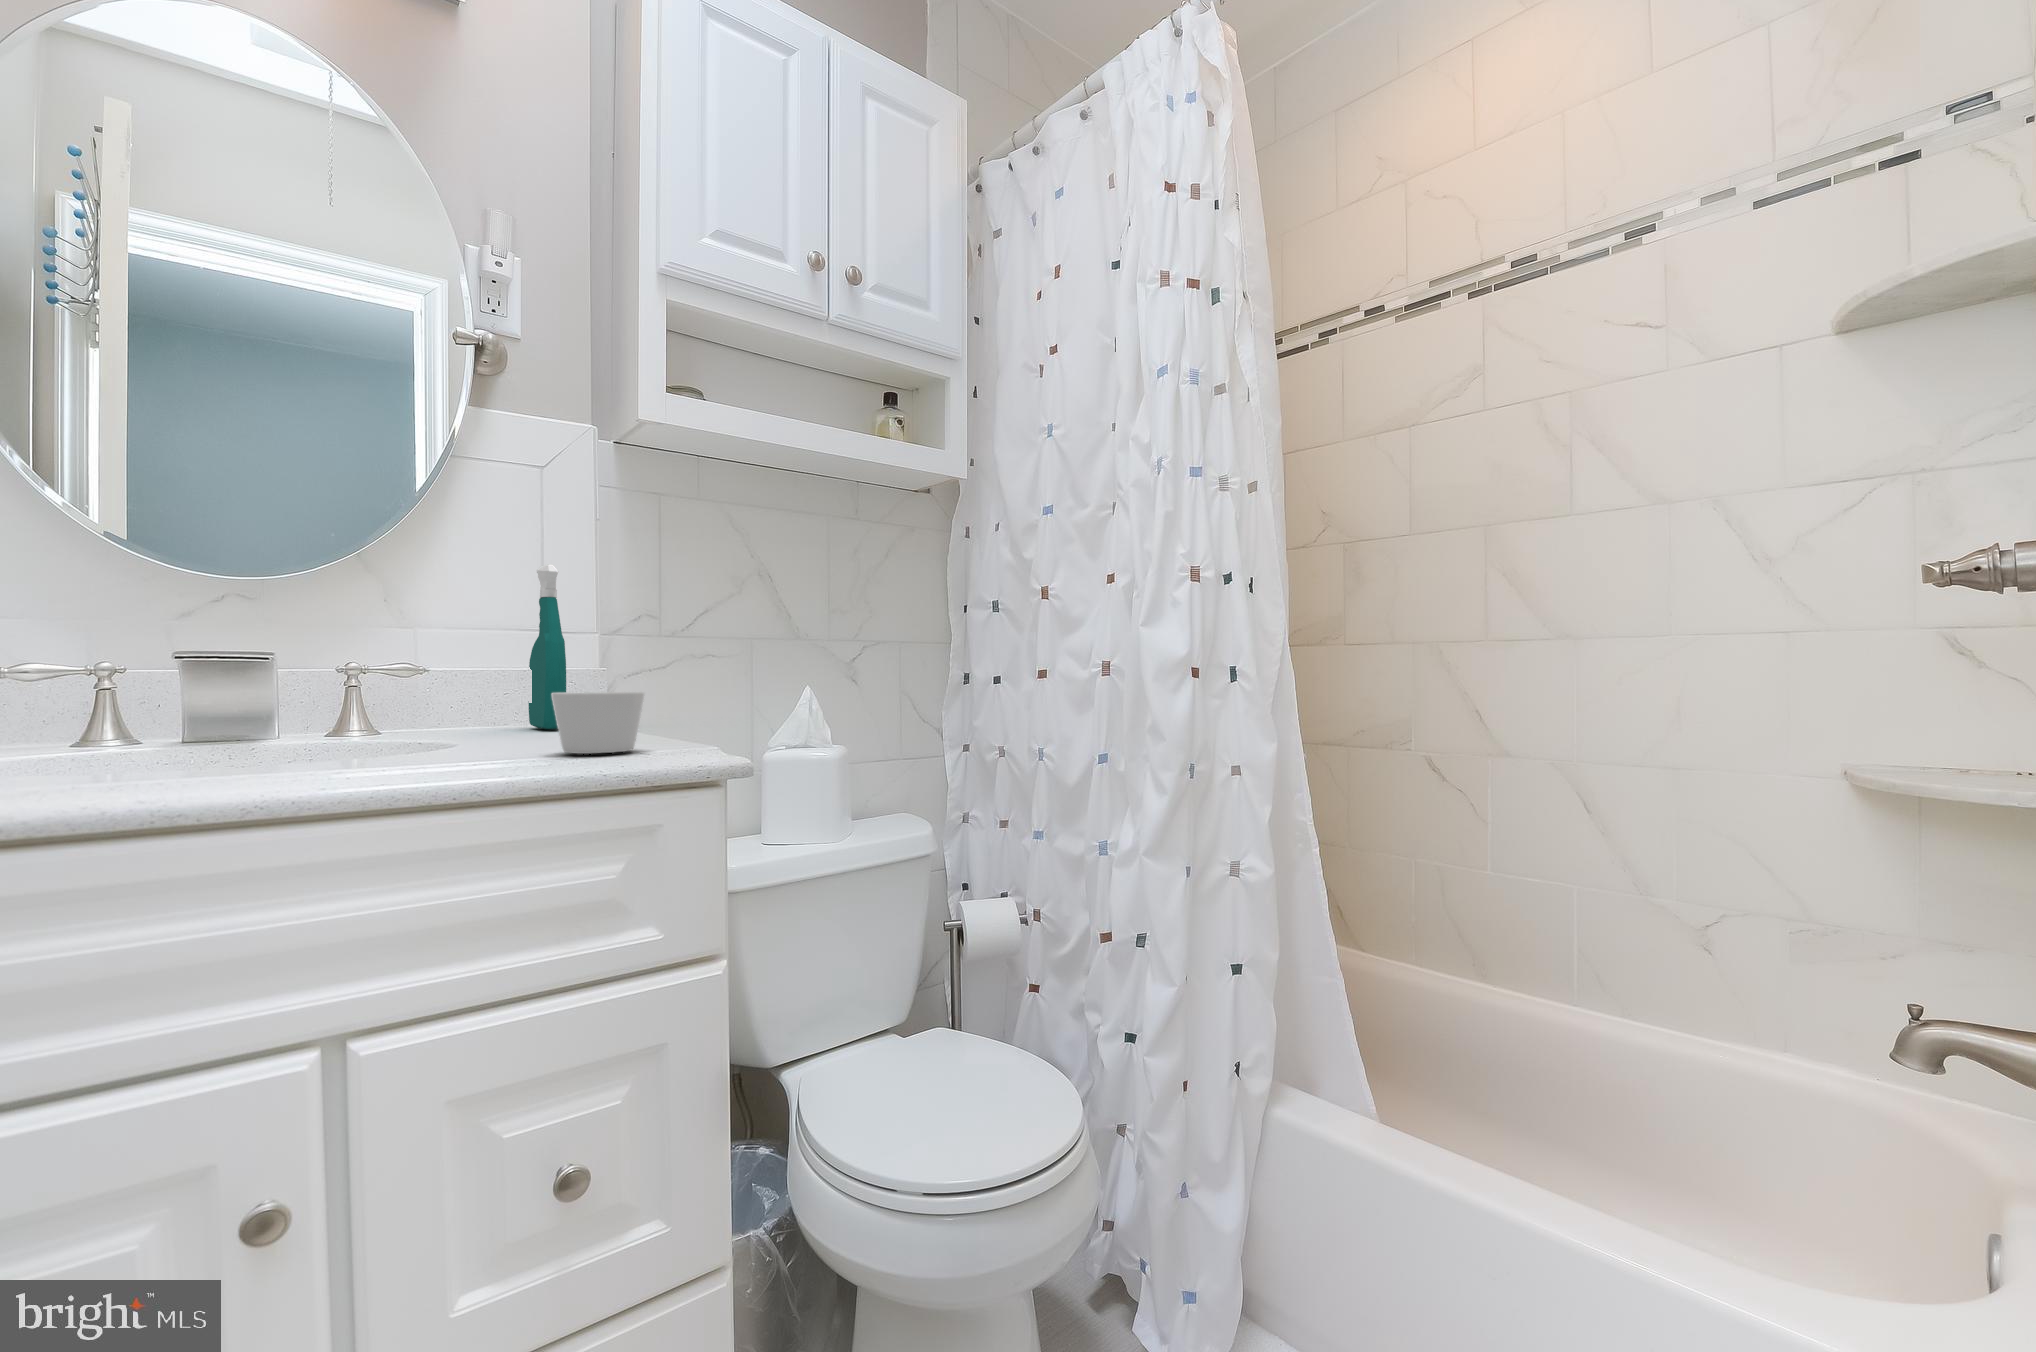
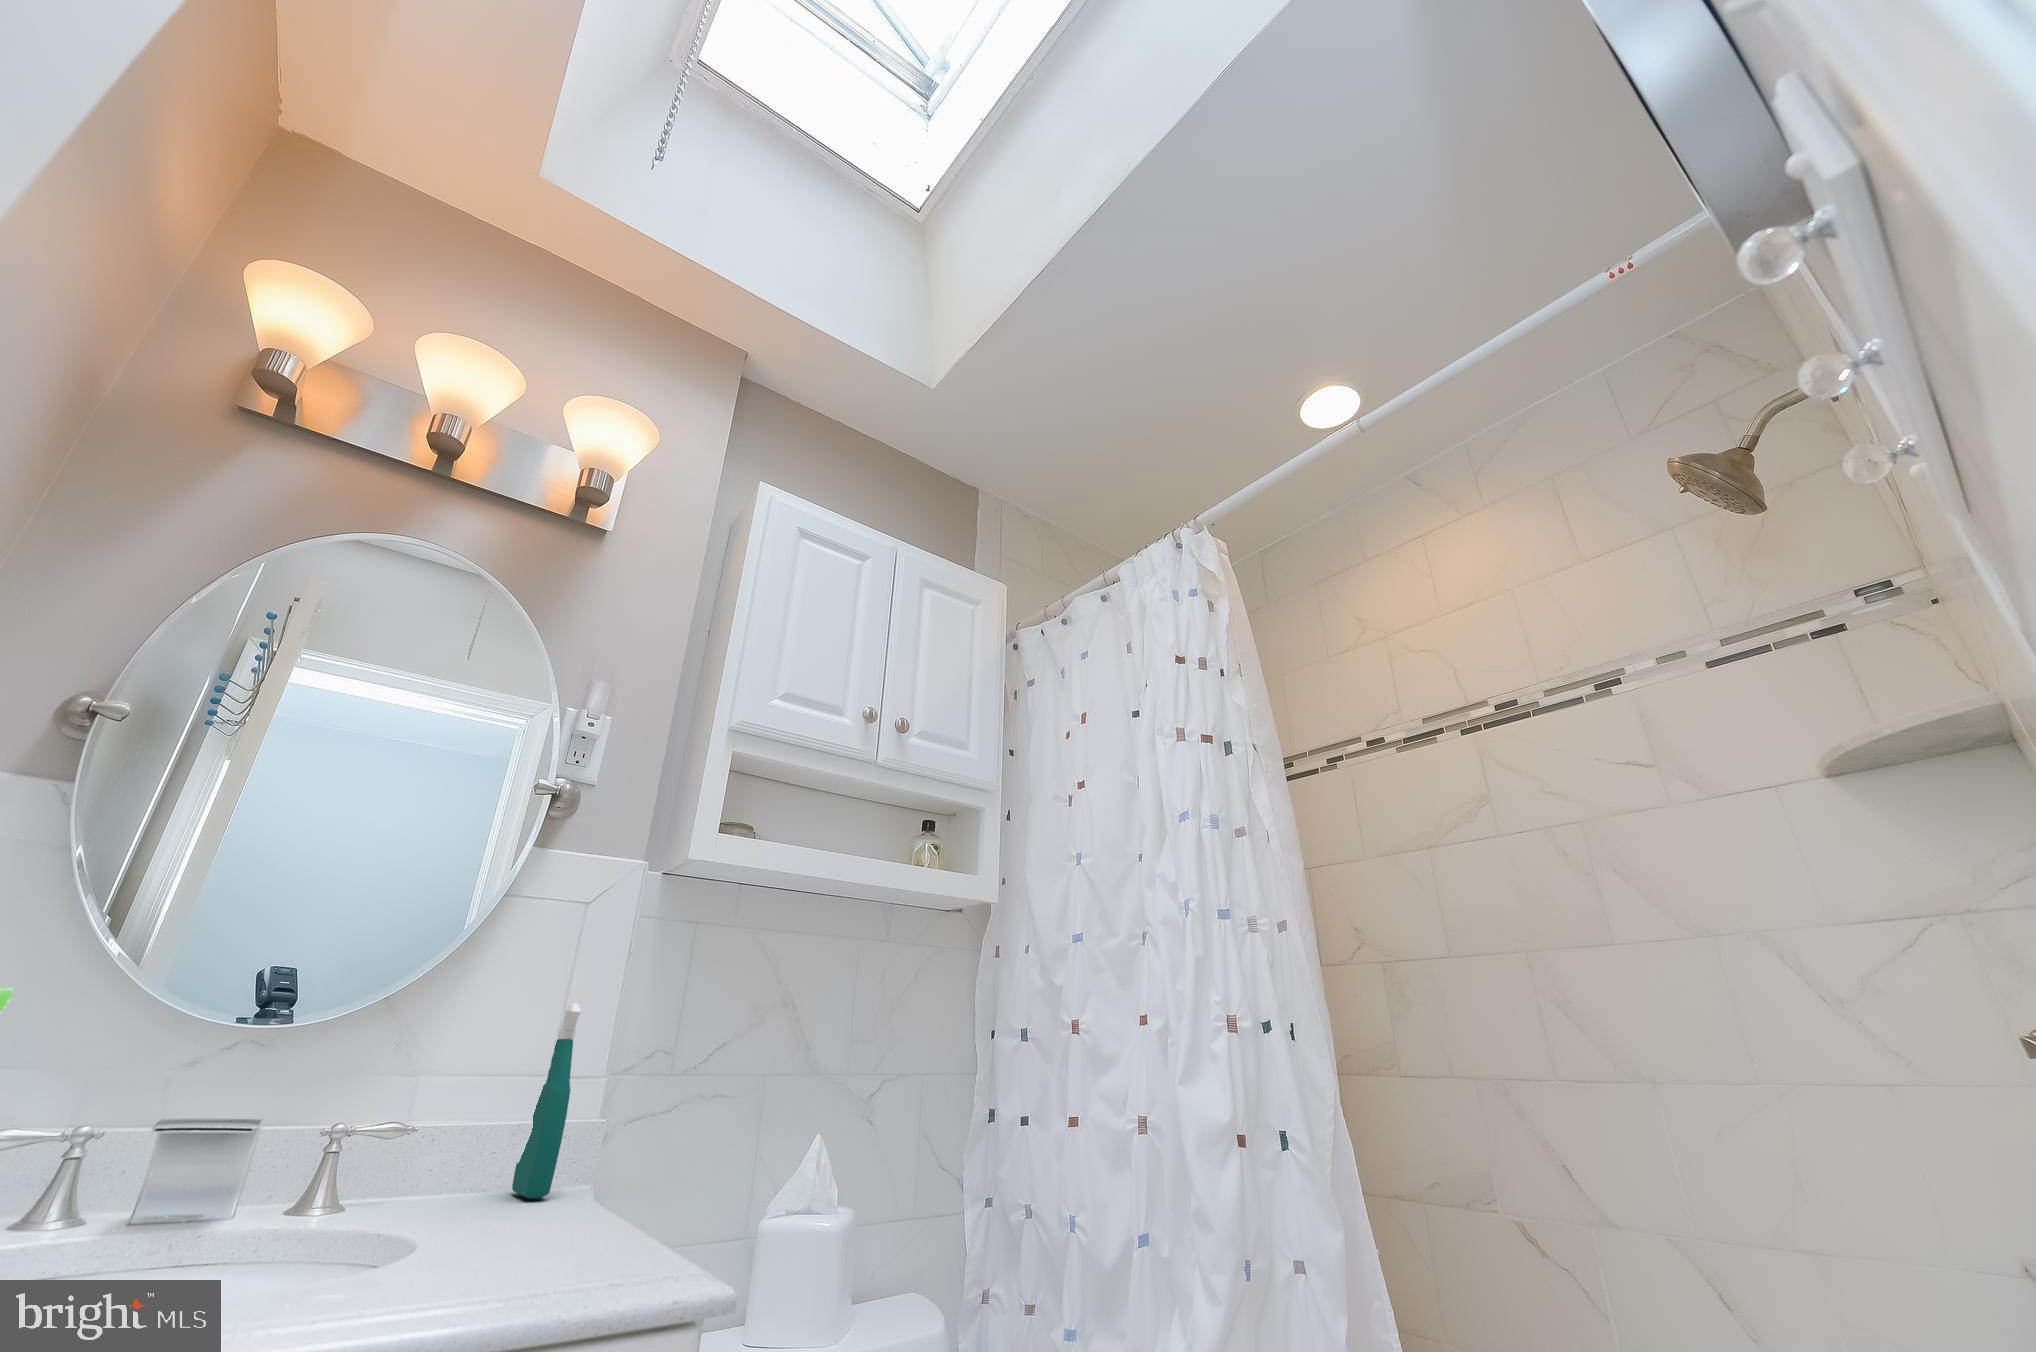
candle: present [552,692,644,754] -> none [532,1178,636,1266]

